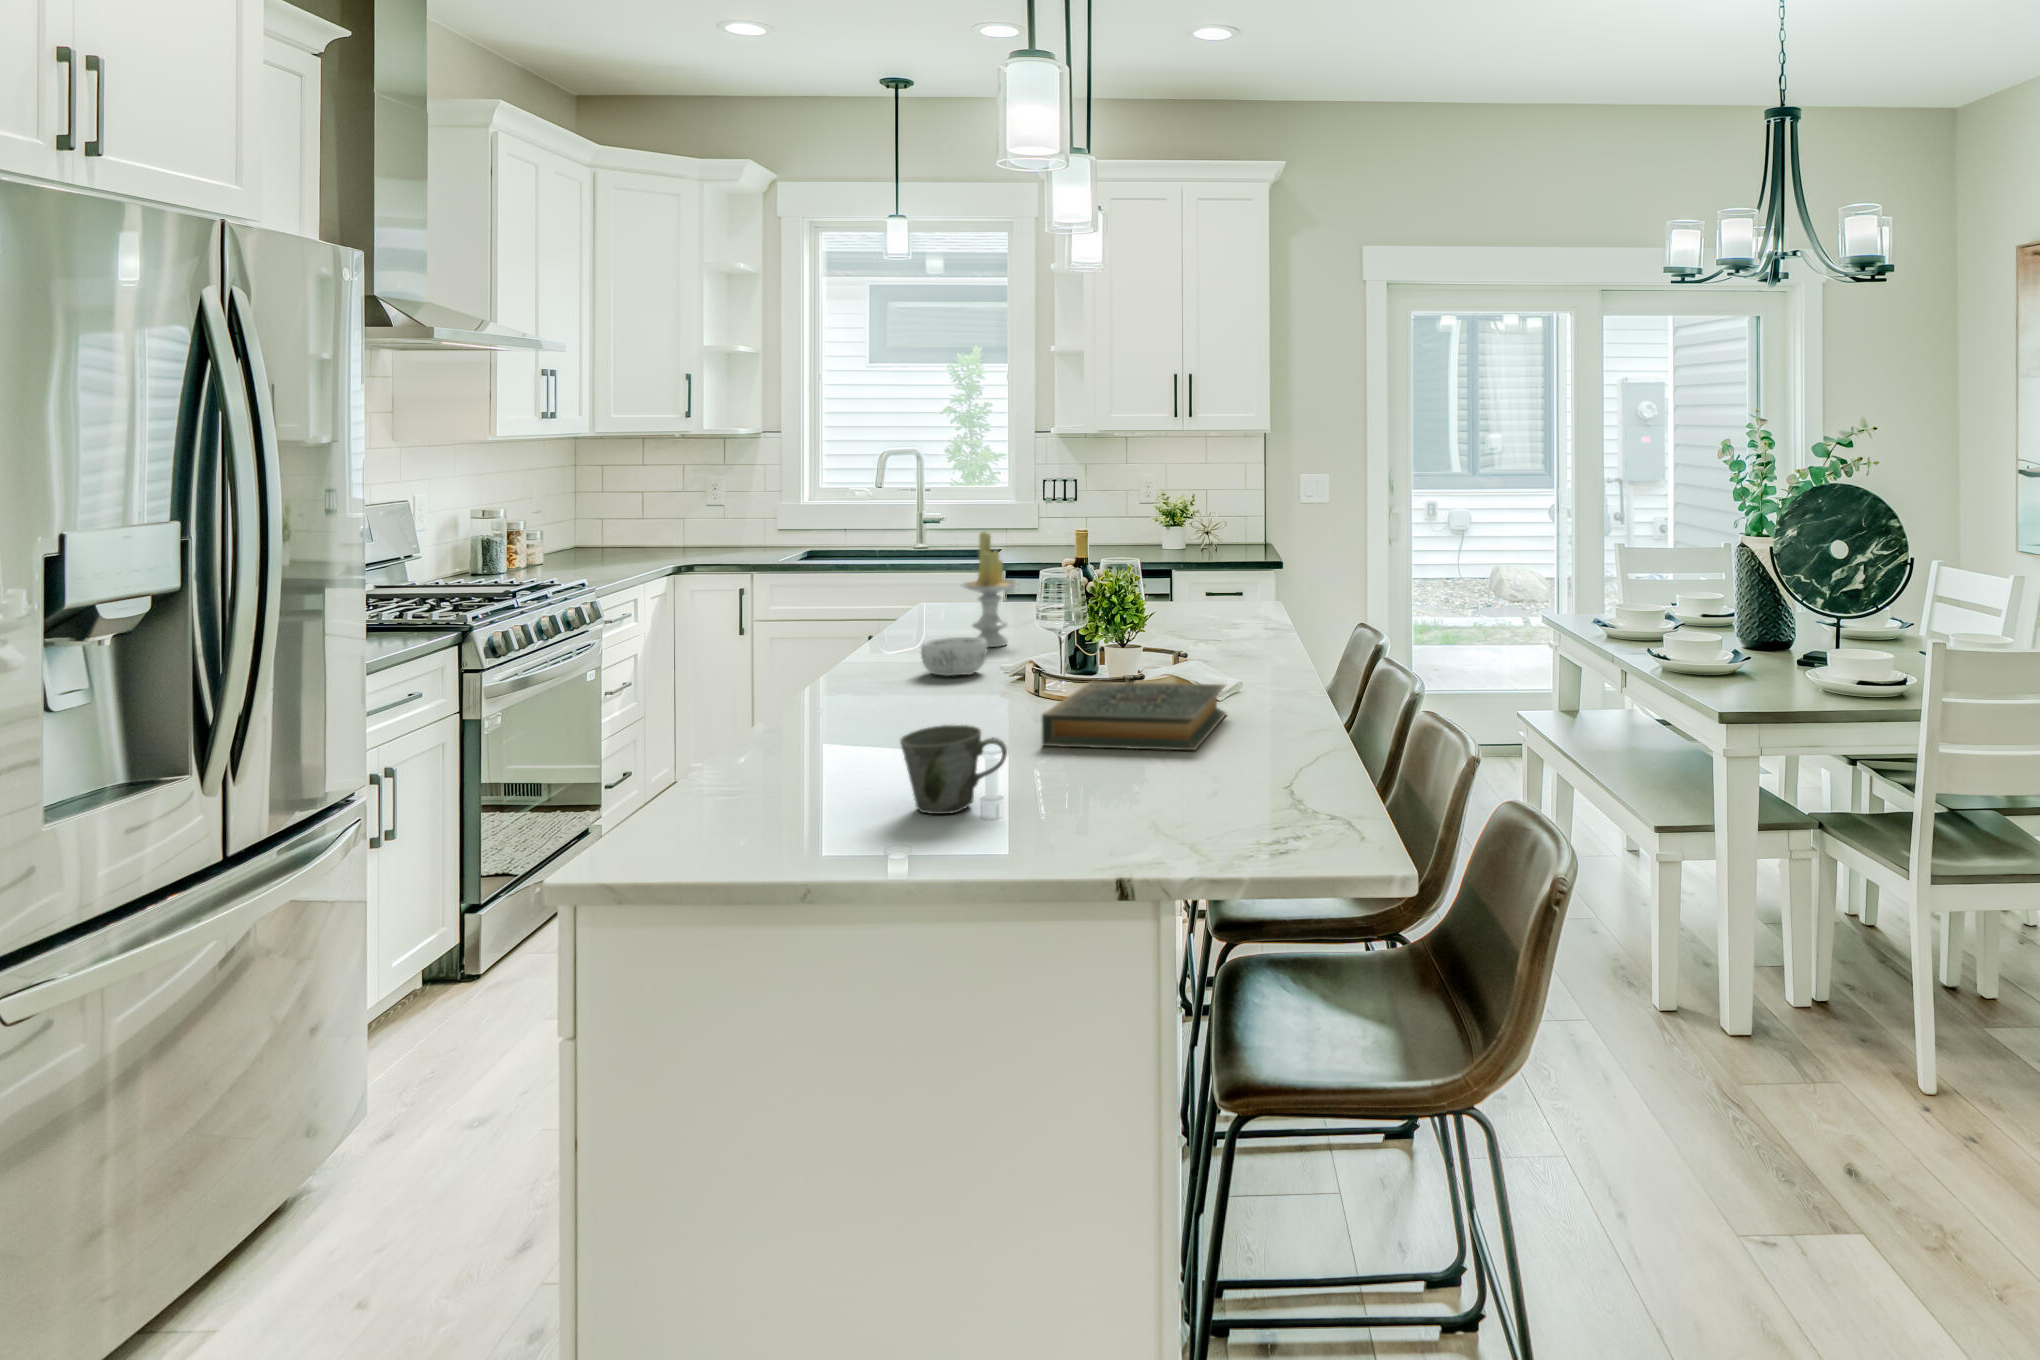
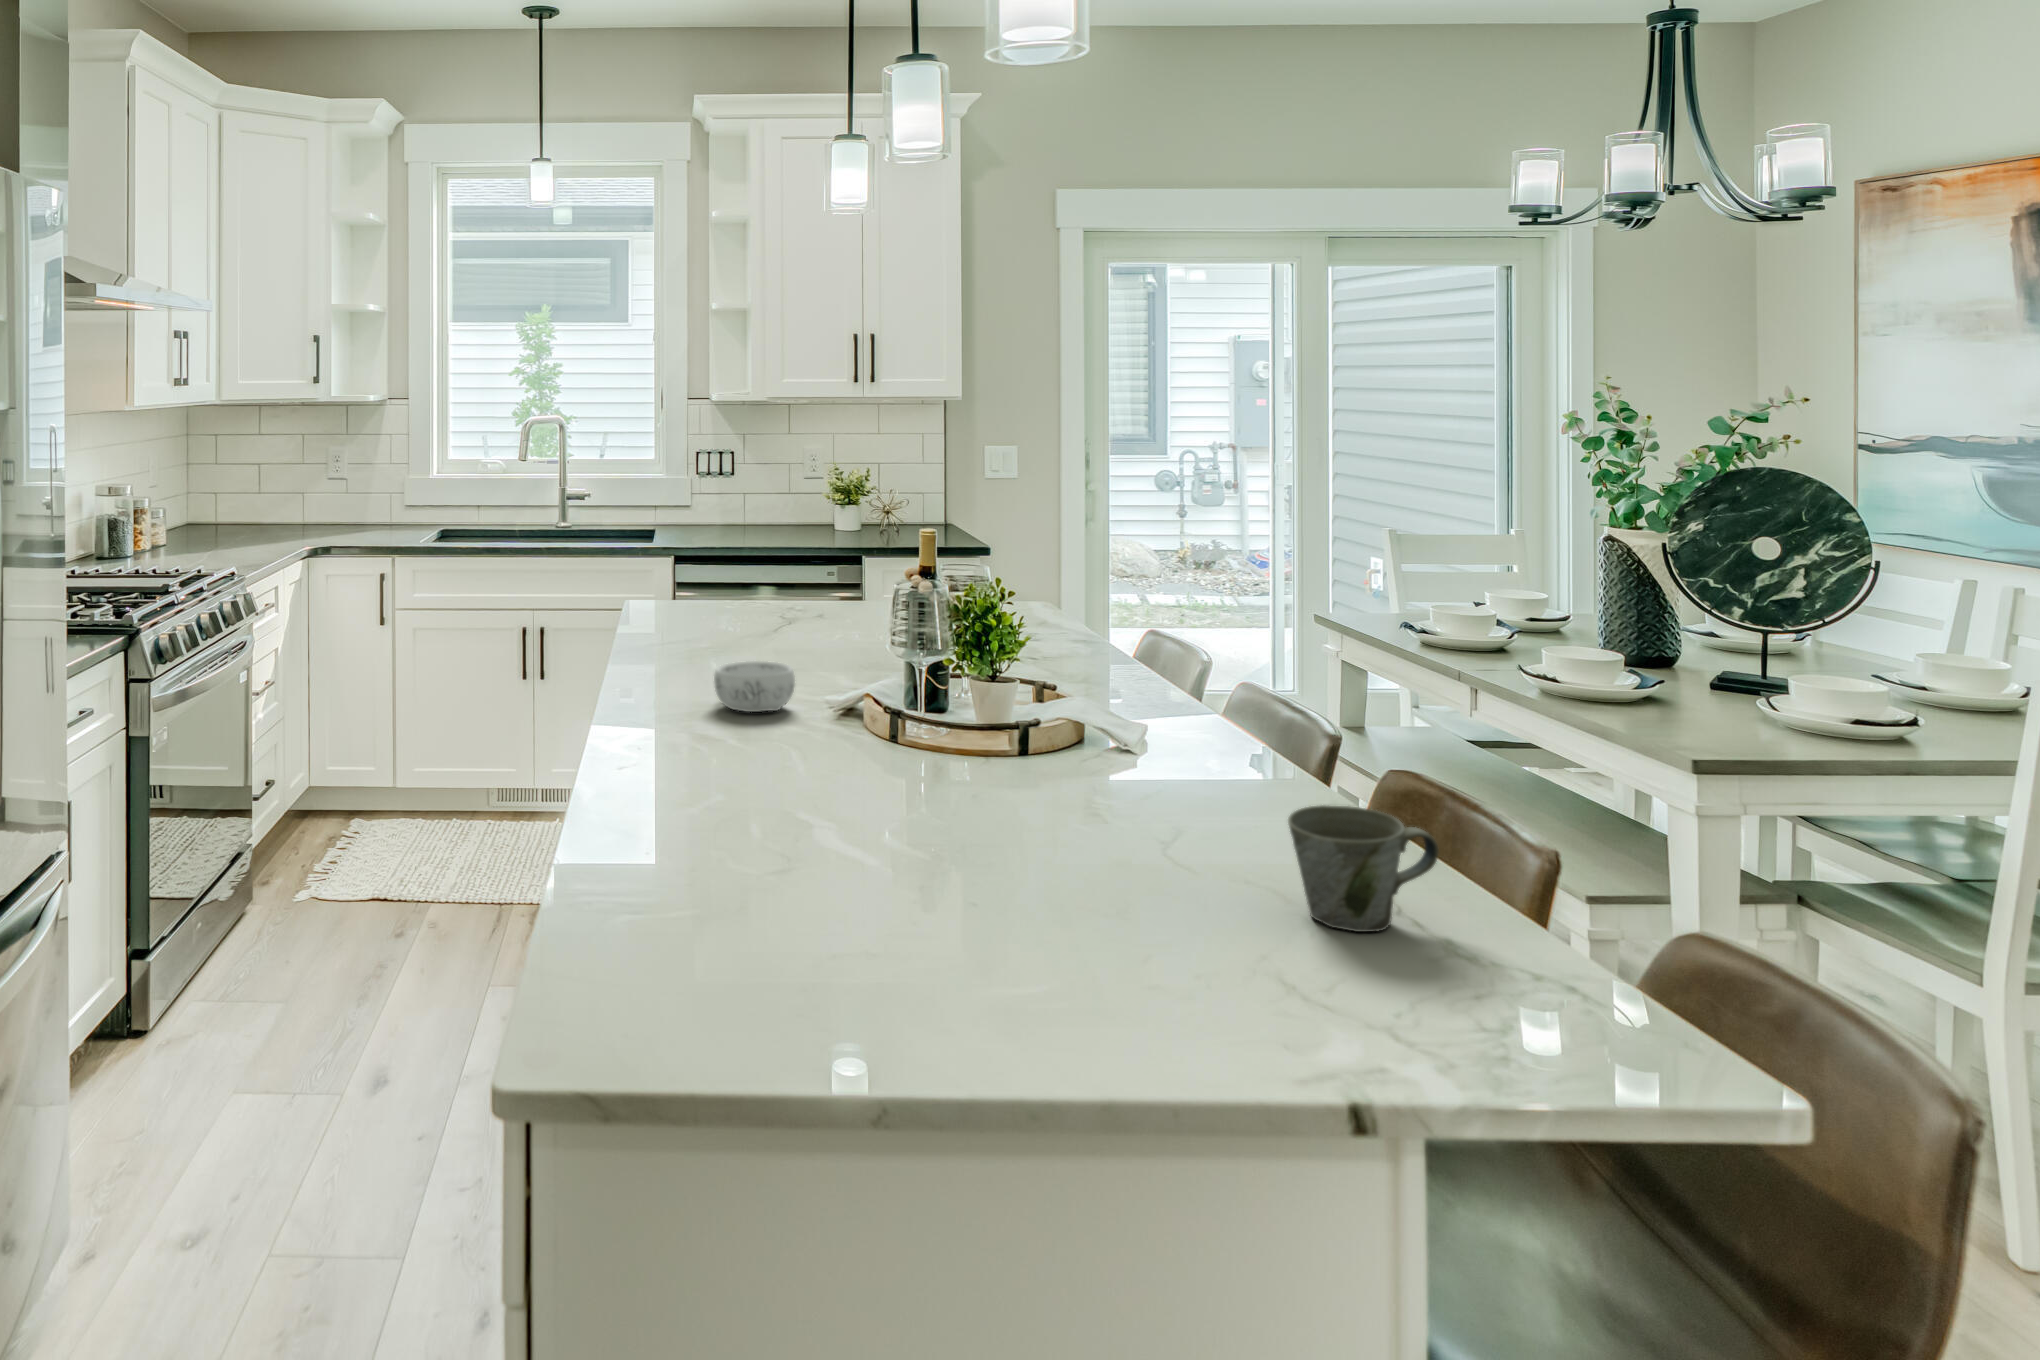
candle: present [962,531,1018,647] -> none [724,526,793,668]
hardback book: present [1042,682,1226,750] -> none [981,735,1204,850]
mug: present [900,725,1007,814] -> present [1288,805,1439,932]

